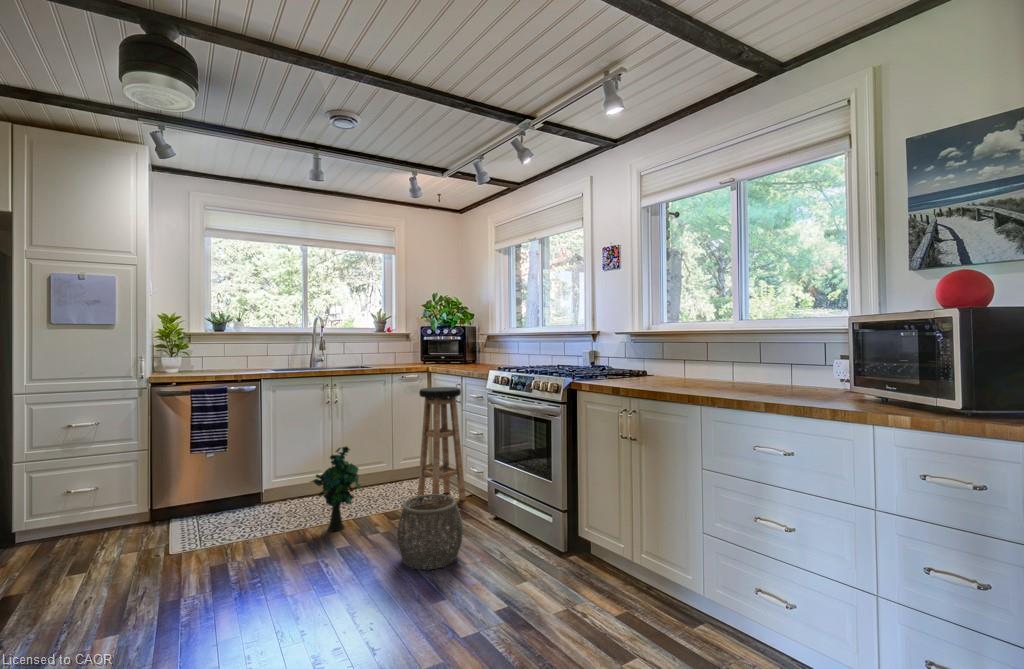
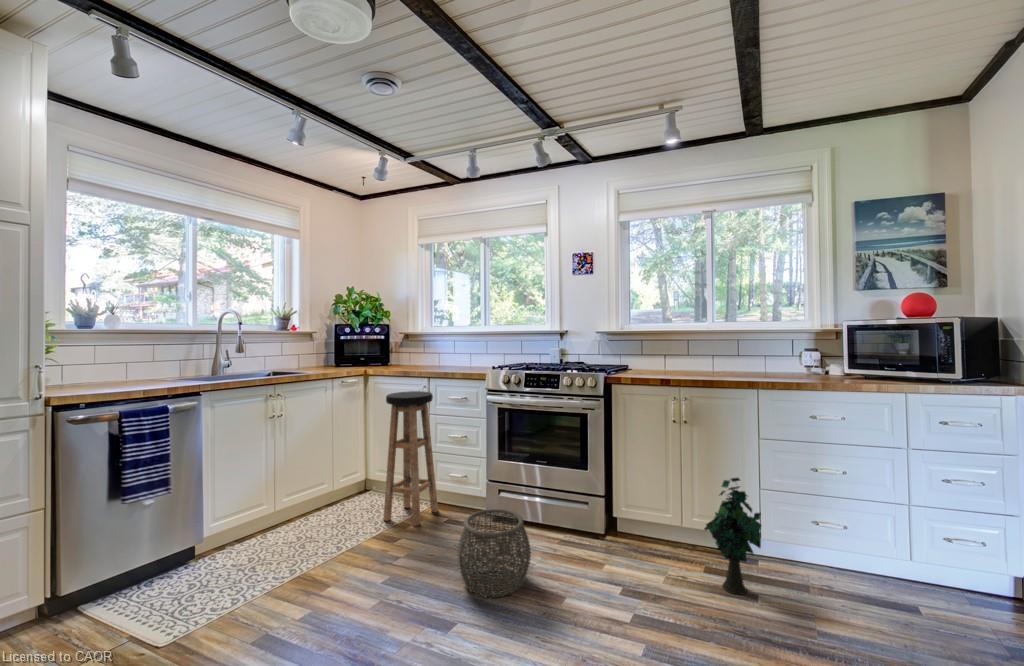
decorative plant: present [310,447,361,531] -> present [704,478,761,595]

